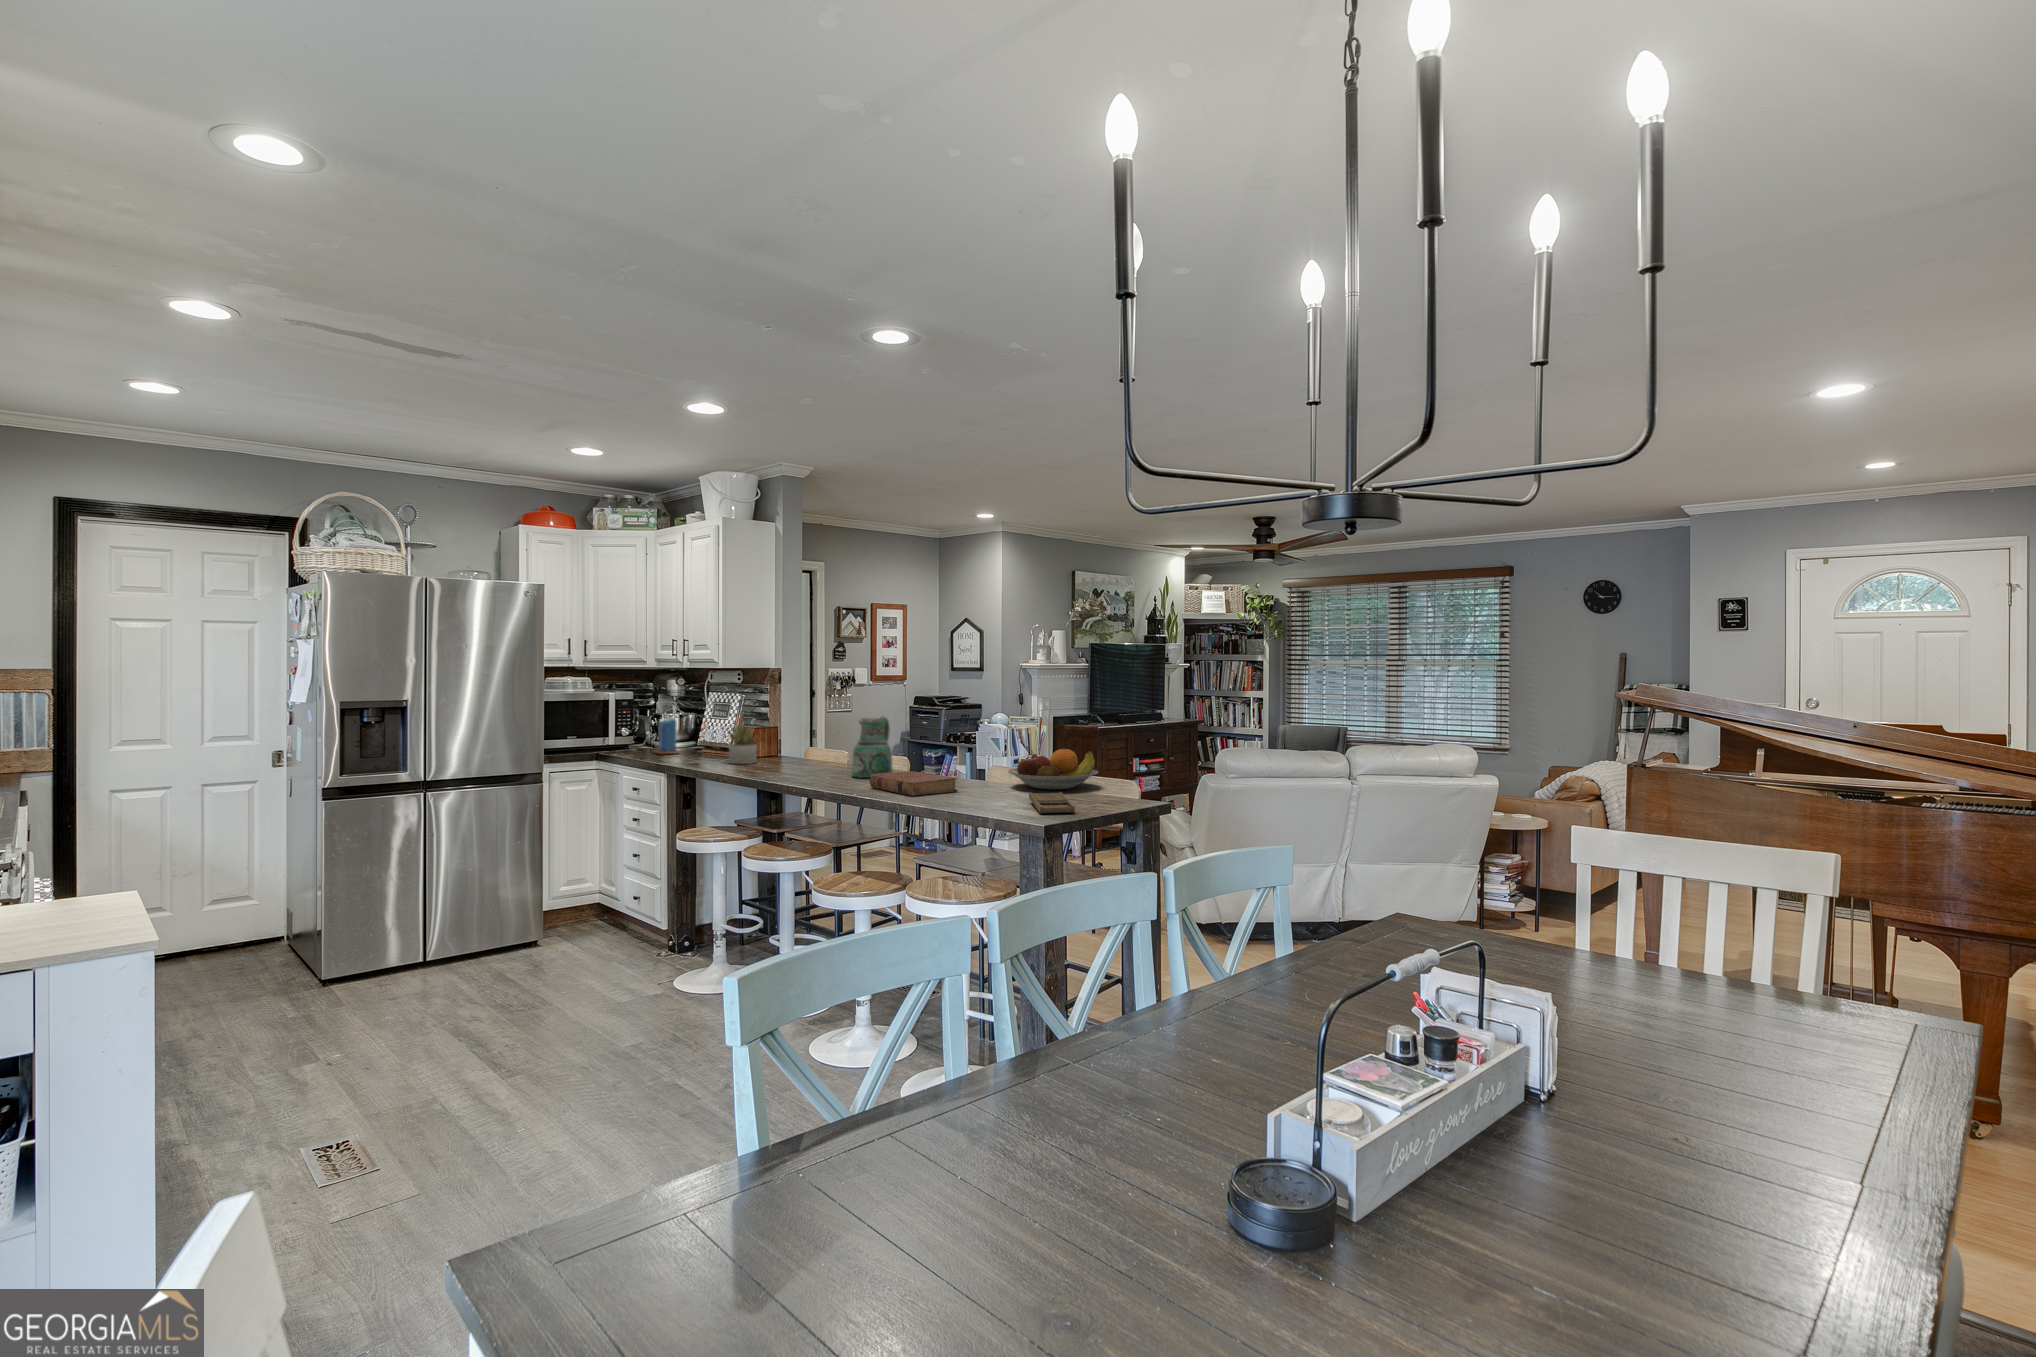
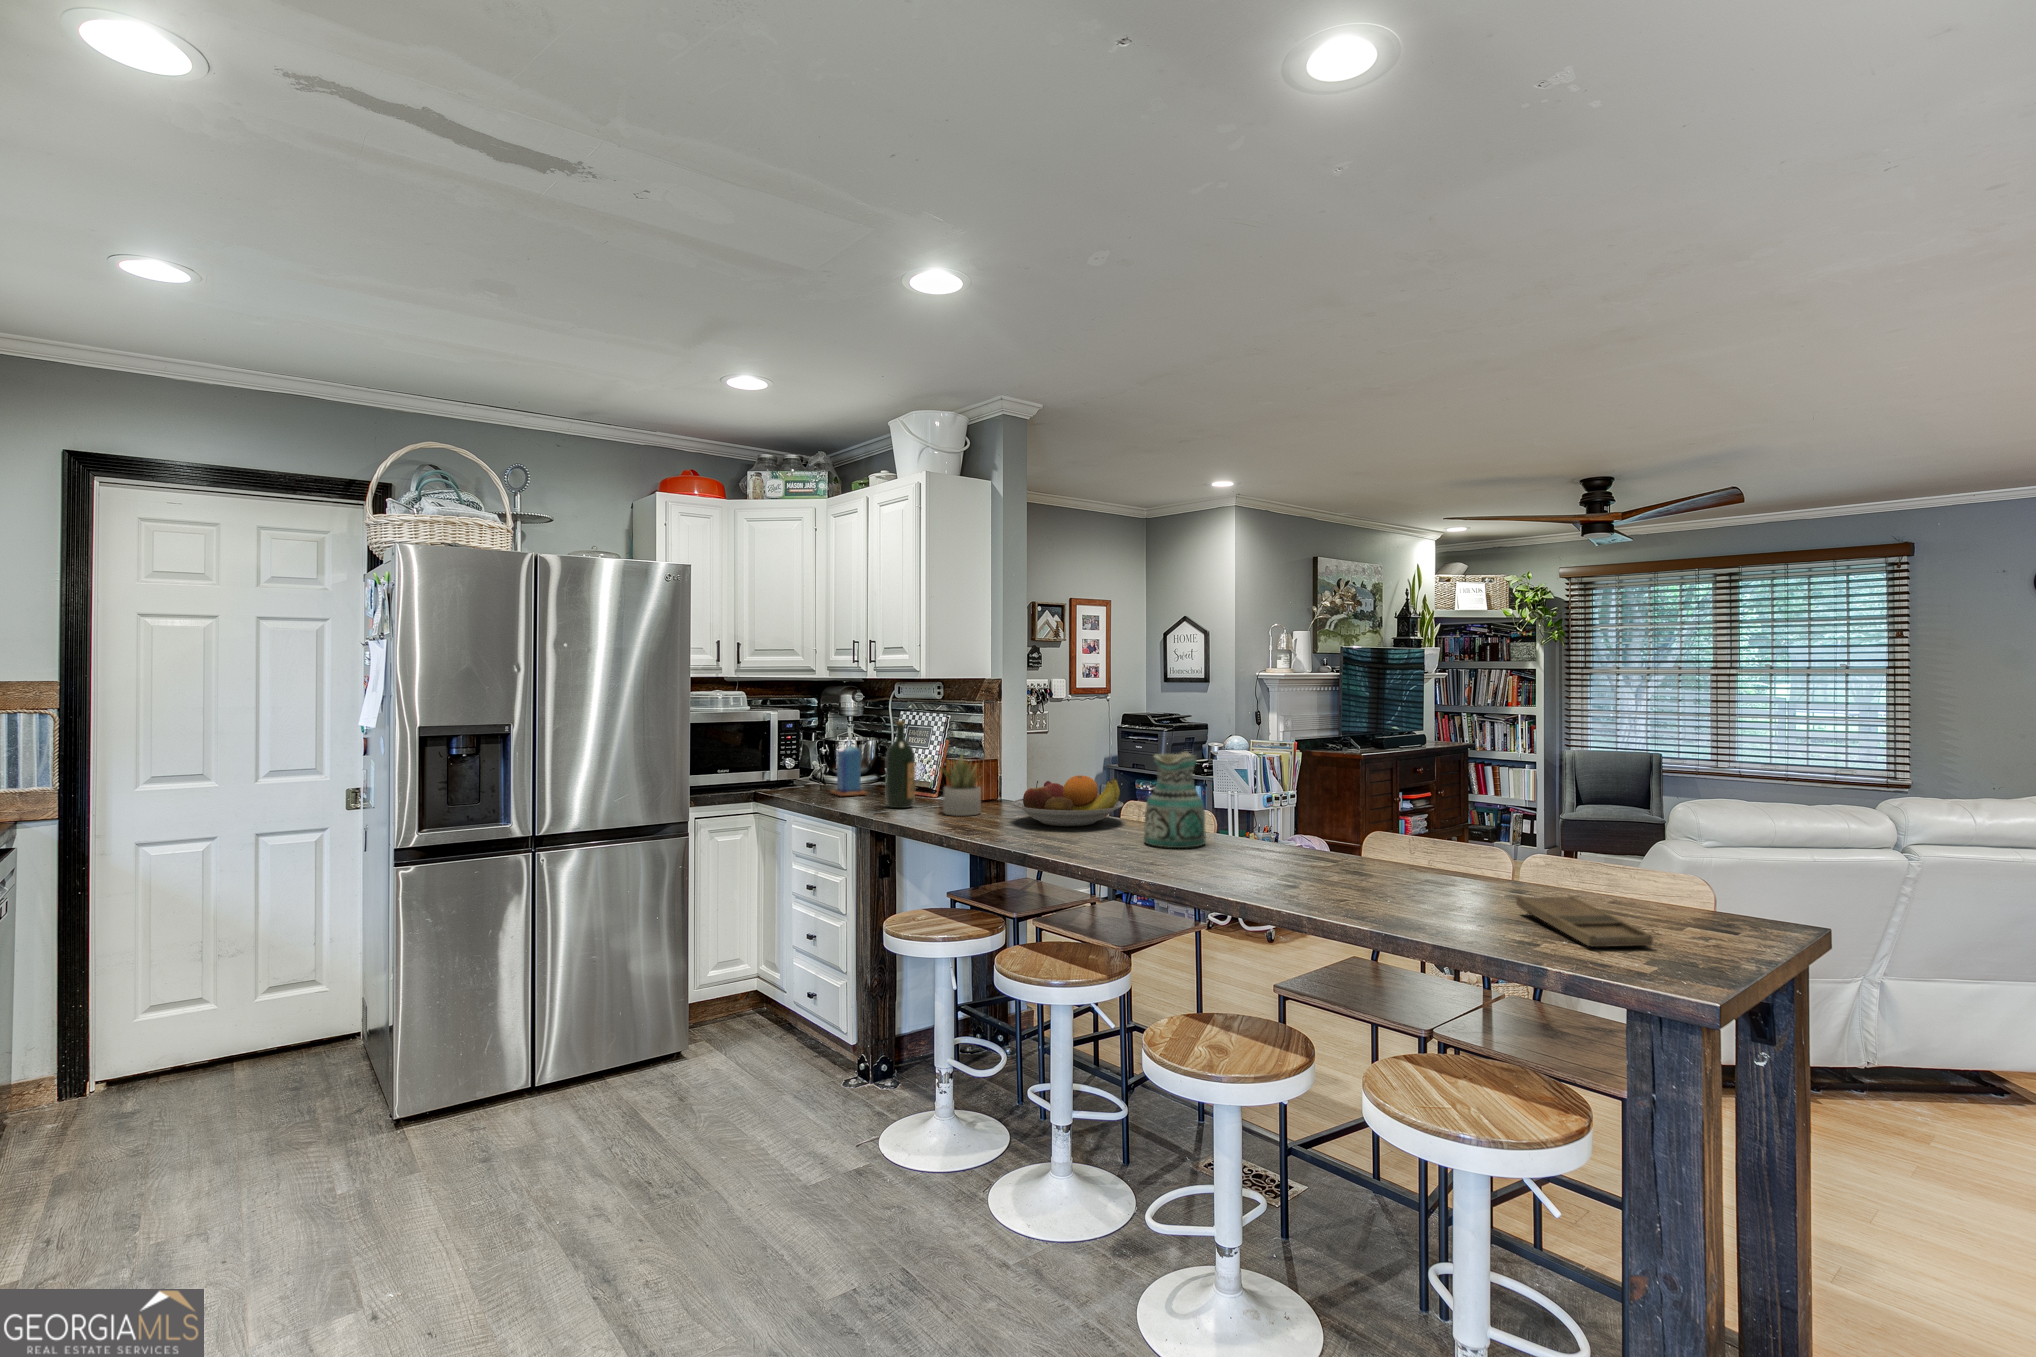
wine bottle: none [690,698,712,761] -> present [886,721,915,808]
fruit bowl: present [1008,749,1098,790] -> present [1012,776,1123,826]
book: present [870,771,958,796] -> none [1199,842,1352,891]

